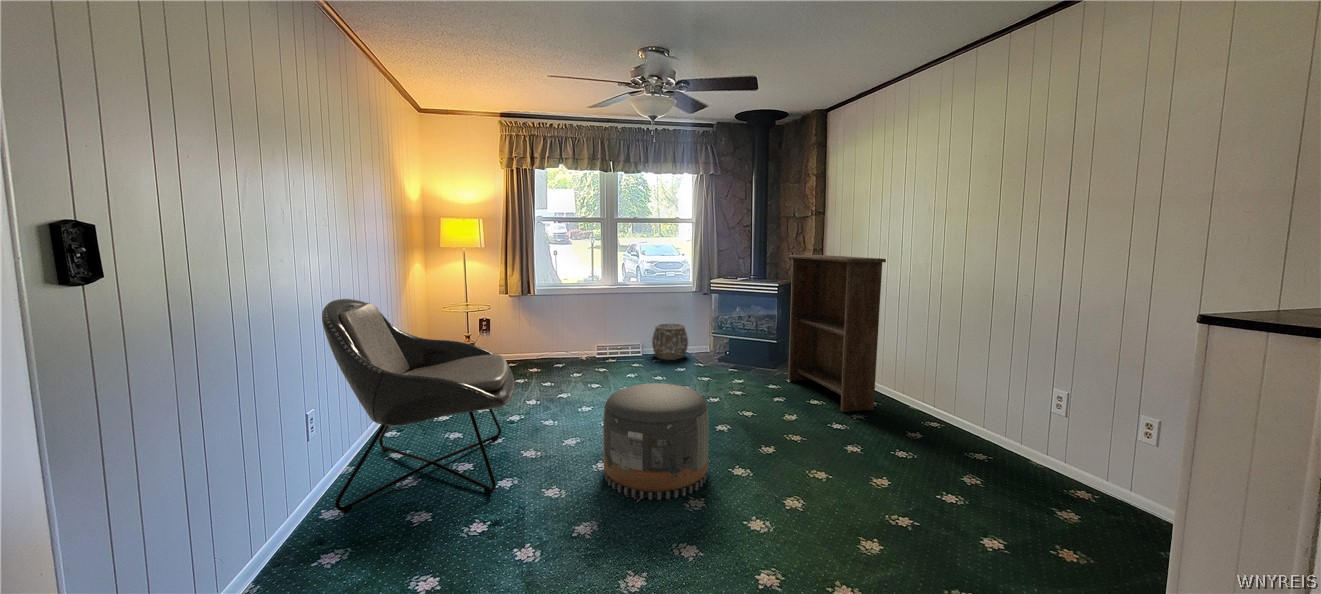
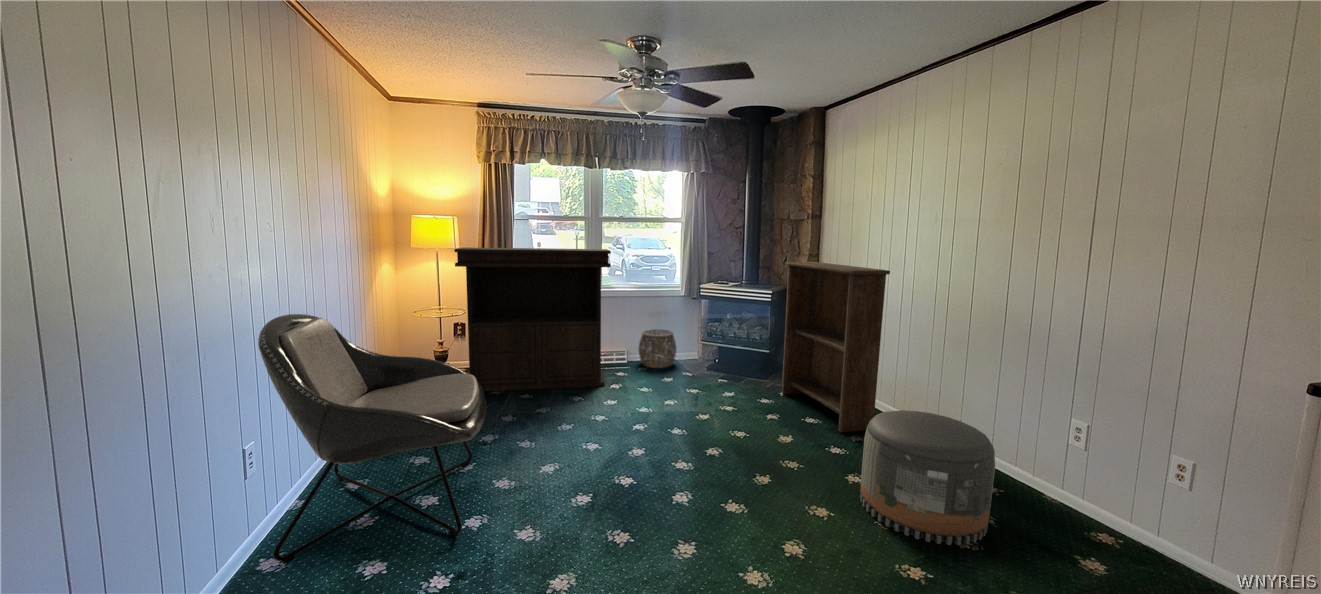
console table: none [481,247,625,381] -> present [454,247,611,391]
pouf: present [603,383,708,500] -> present [860,410,995,545]

